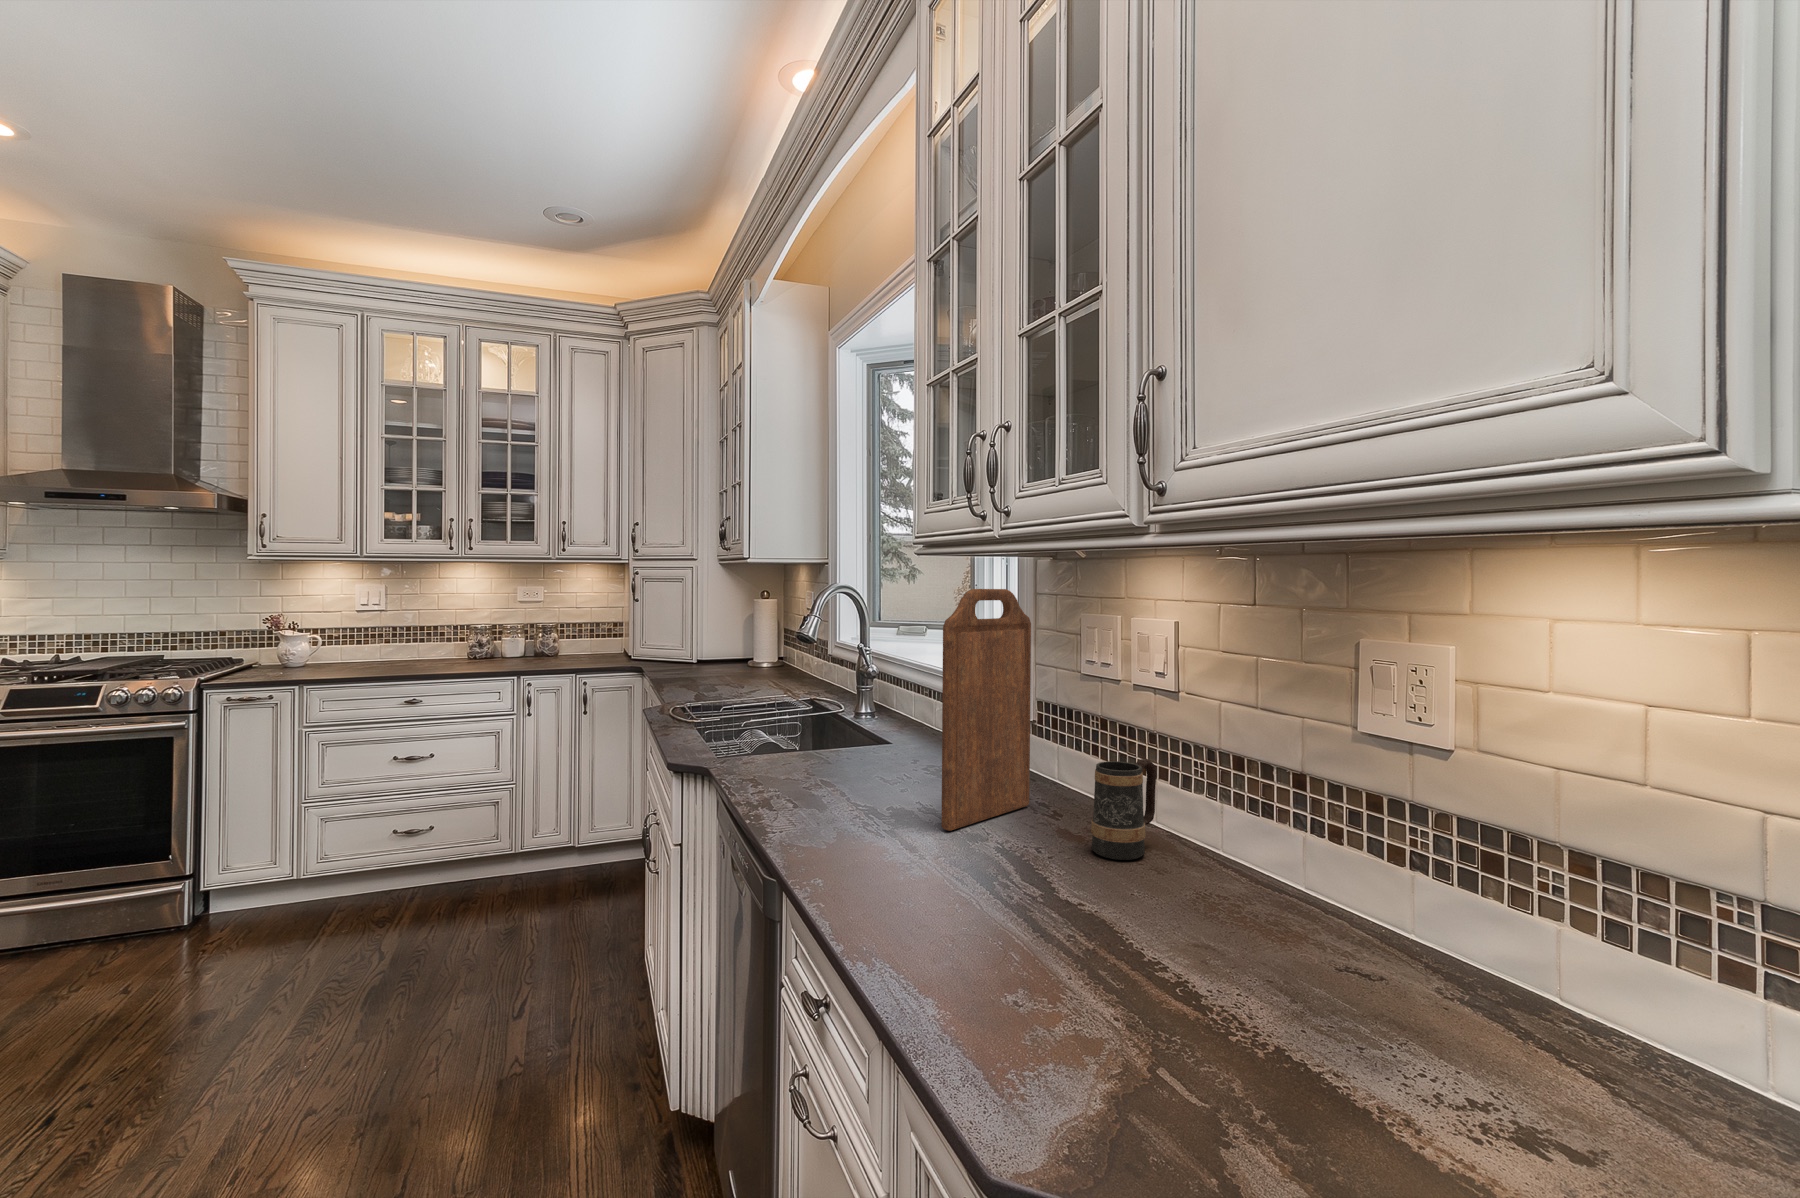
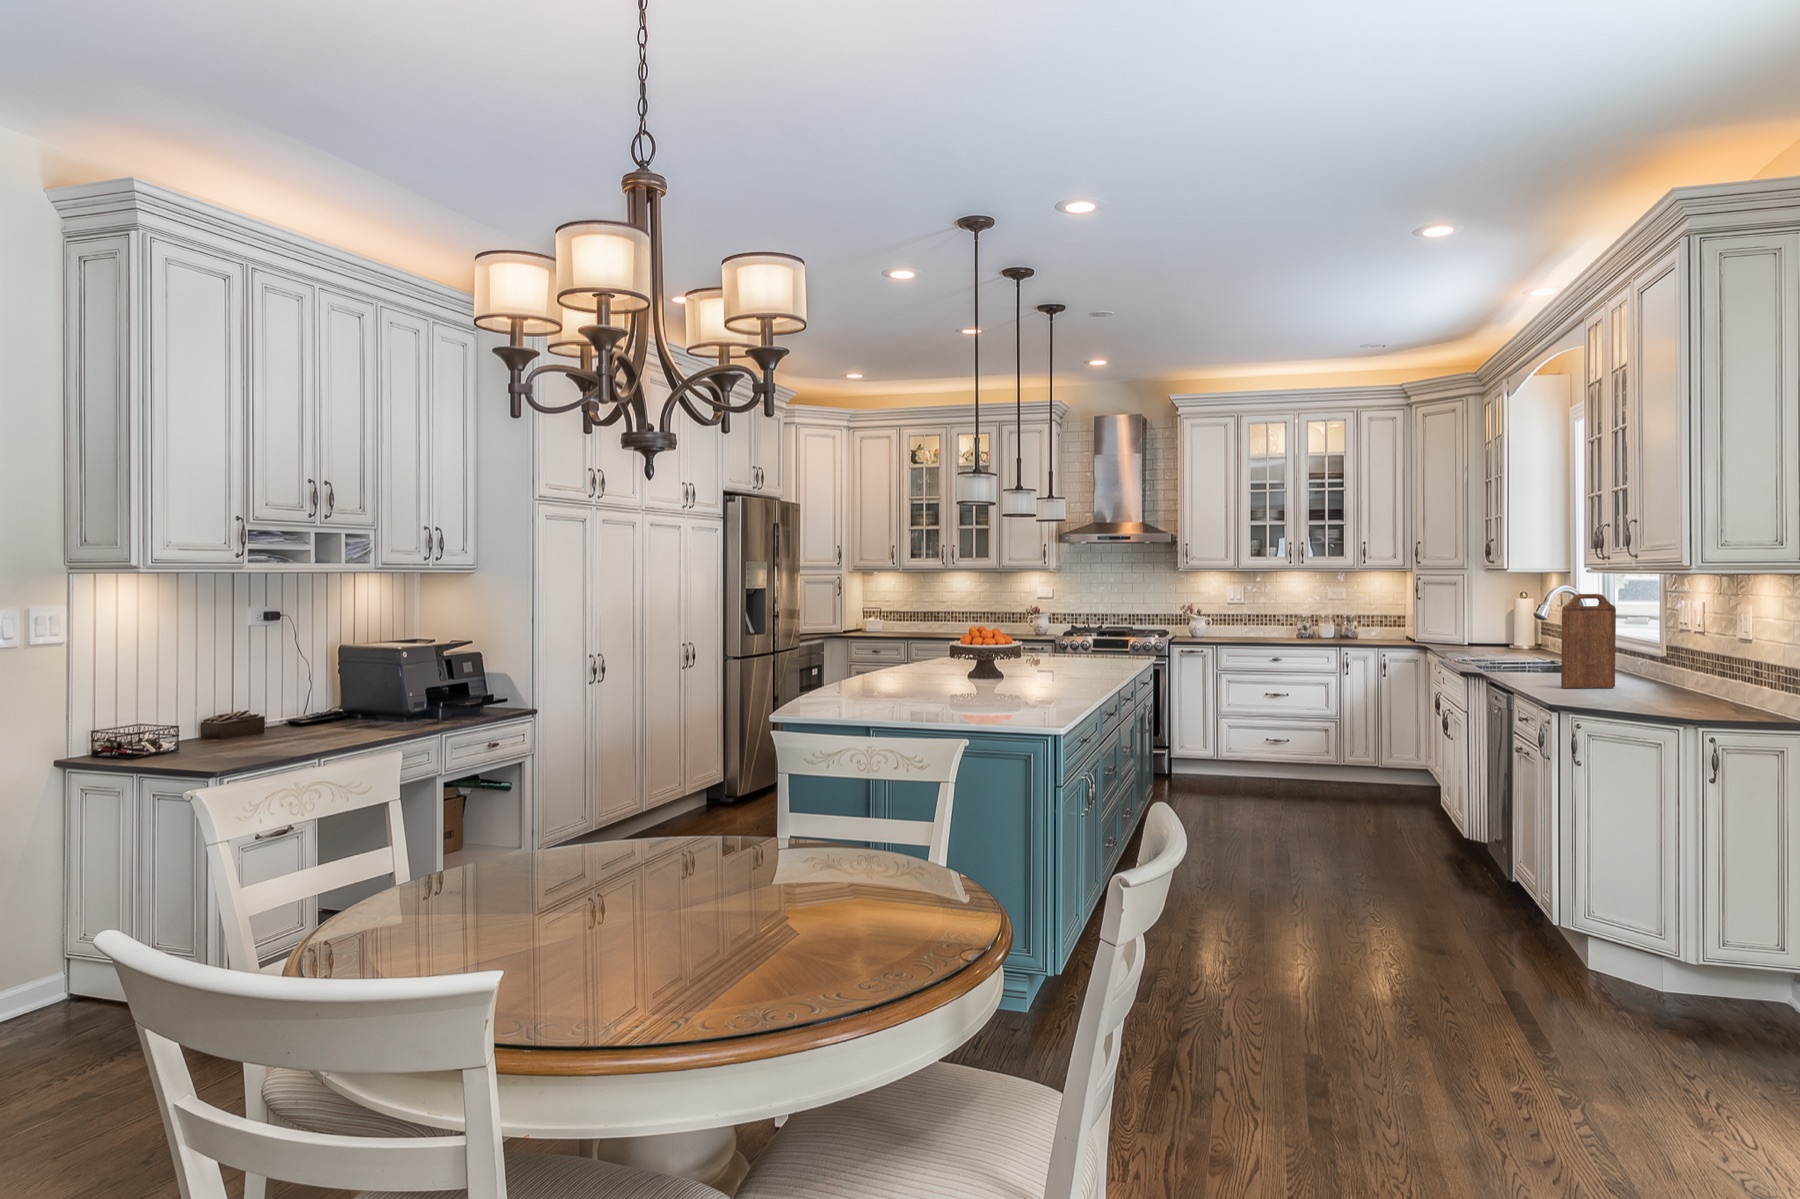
mug: present [1091,759,1156,860] -> none [1619,661,1652,695]

